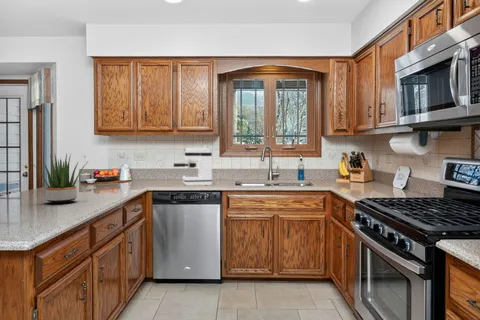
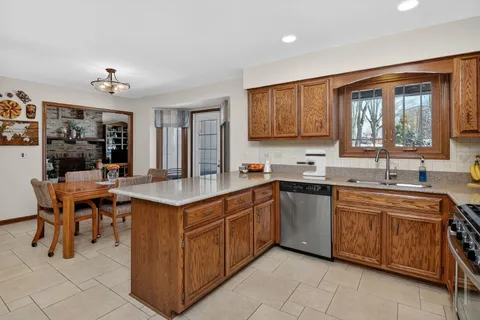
potted plant: present [35,155,87,203] -> none [190,153,225,186]

